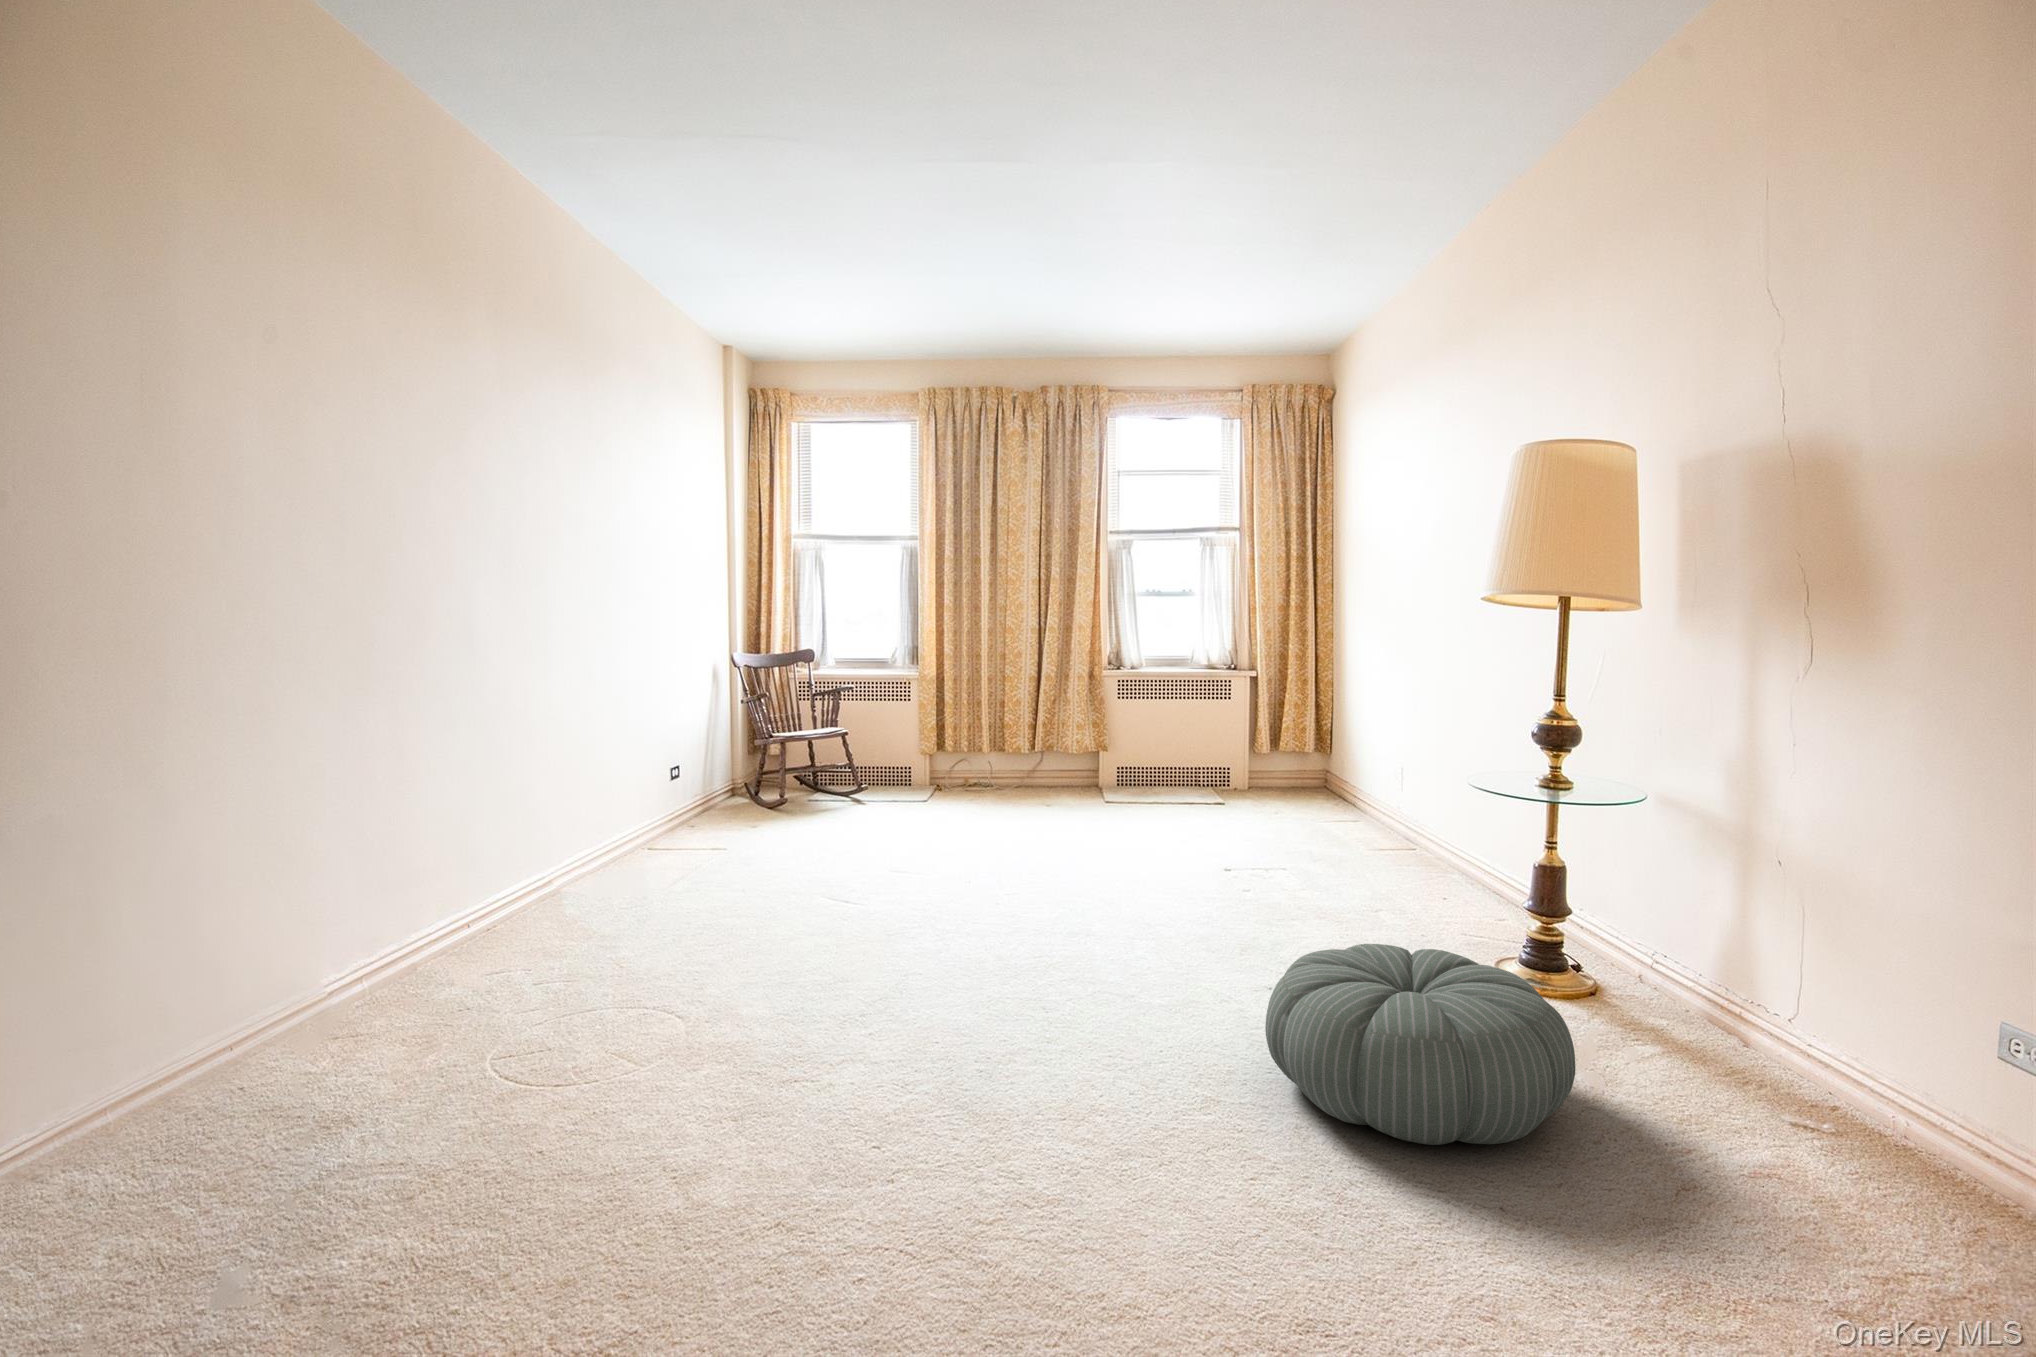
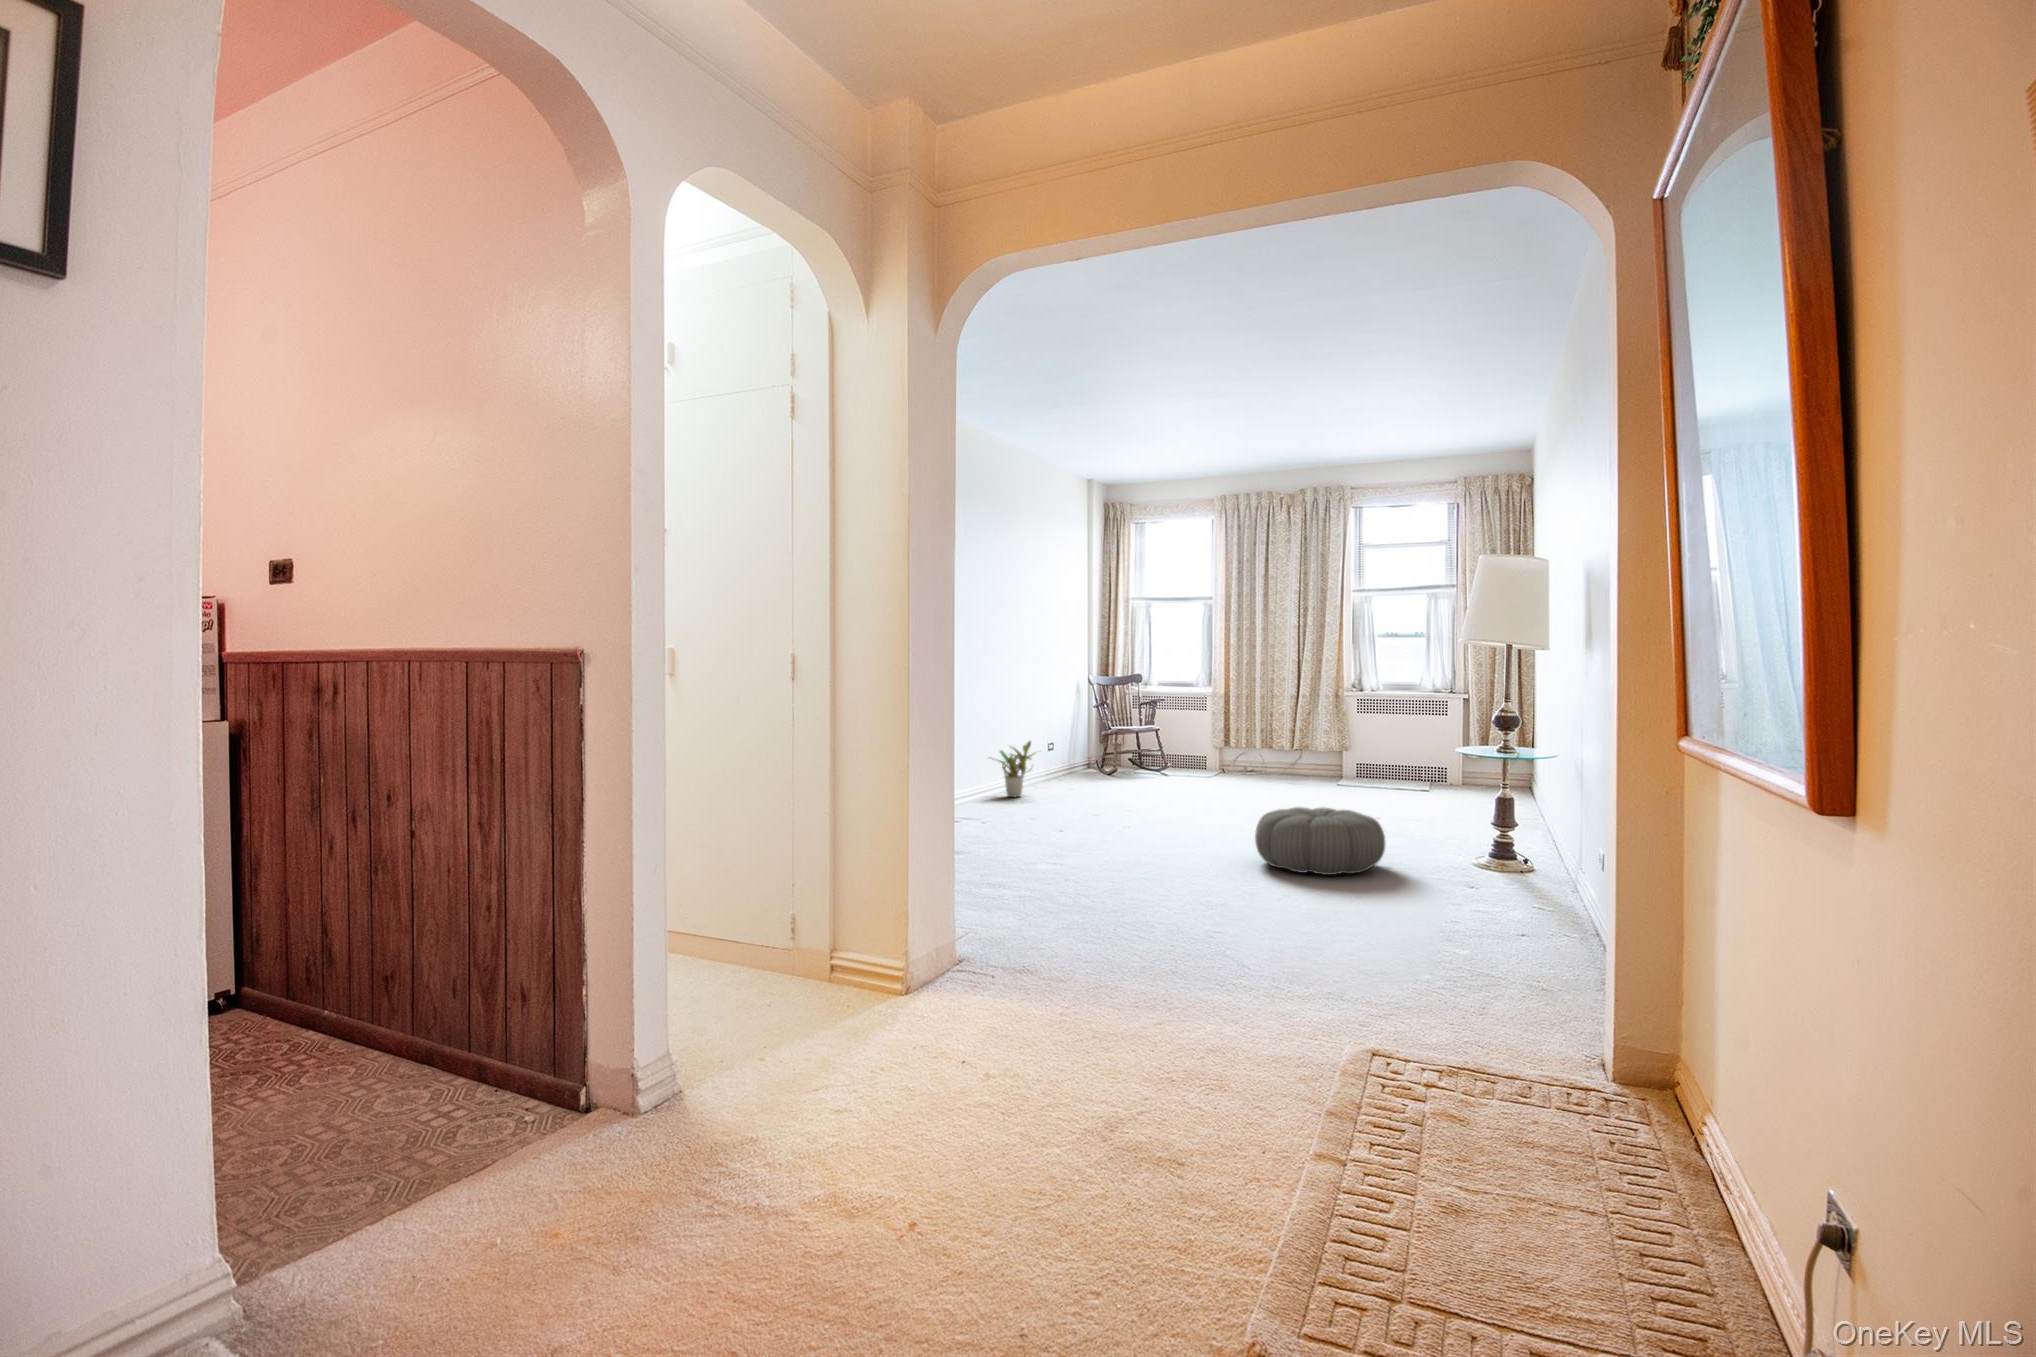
potted plant: none [568,778,678,890] -> present [999,741,1033,797]

